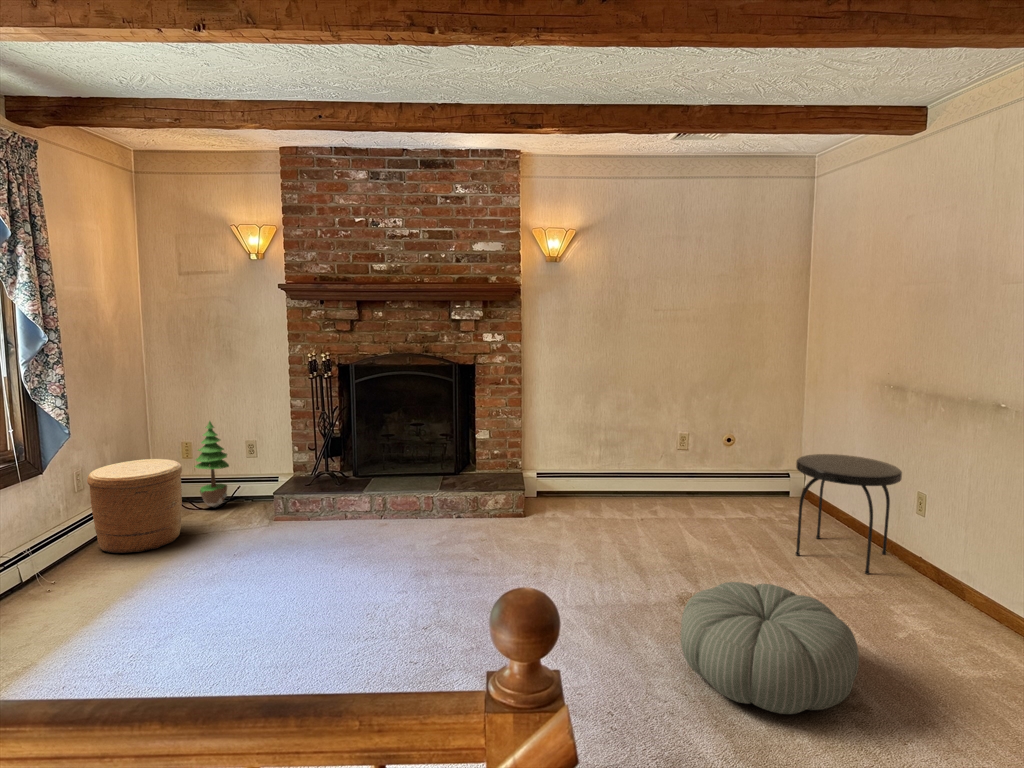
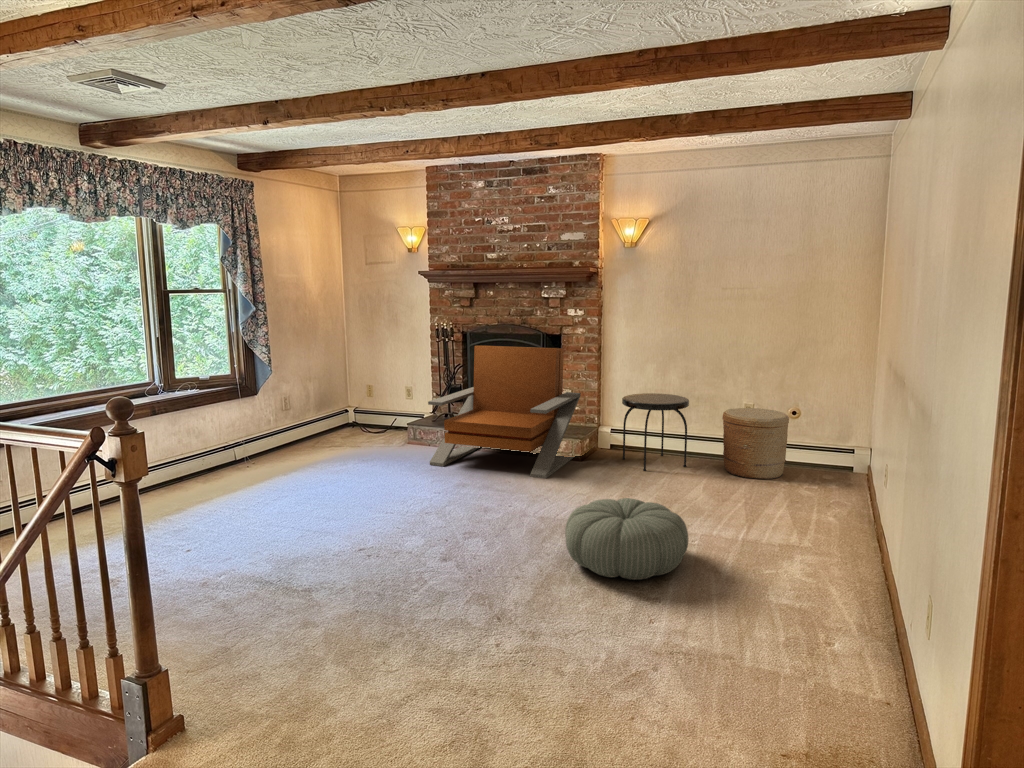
lounge chair: none [337,382,513,553] -> present [428,346,581,478]
potted tree: present [194,421,229,508] -> none [366,369,390,432]
side table: present [796,454,902,574] -> present [622,393,689,471]
woven basket: present [87,459,182,553] -> present [722,408,789,479]

